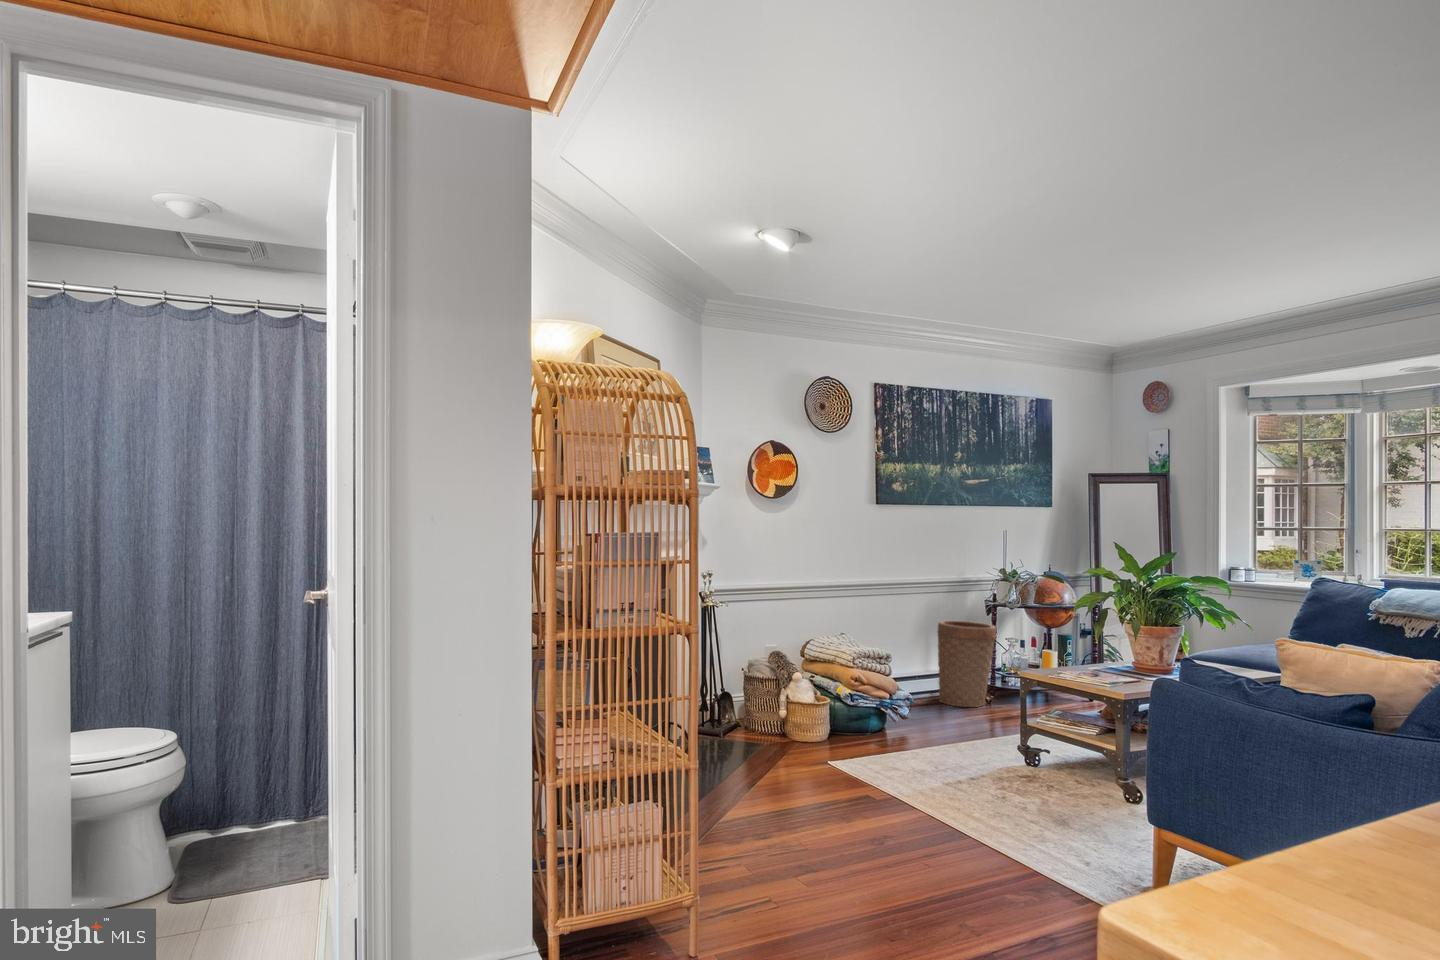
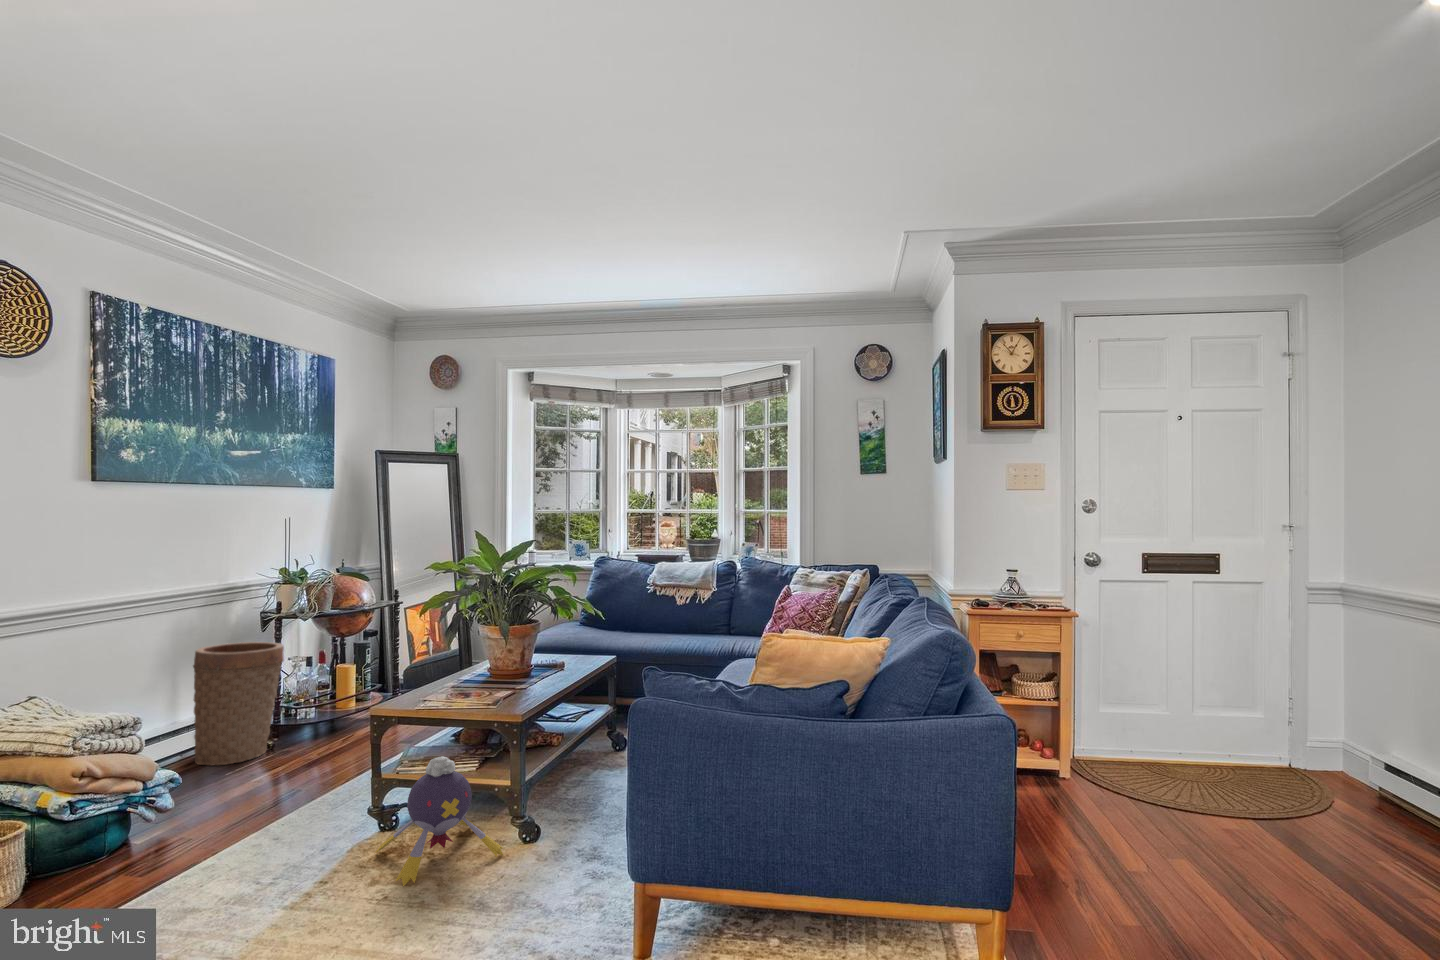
plush toy: none [1005,720,1099,815] -> present [375,756,503,886]

